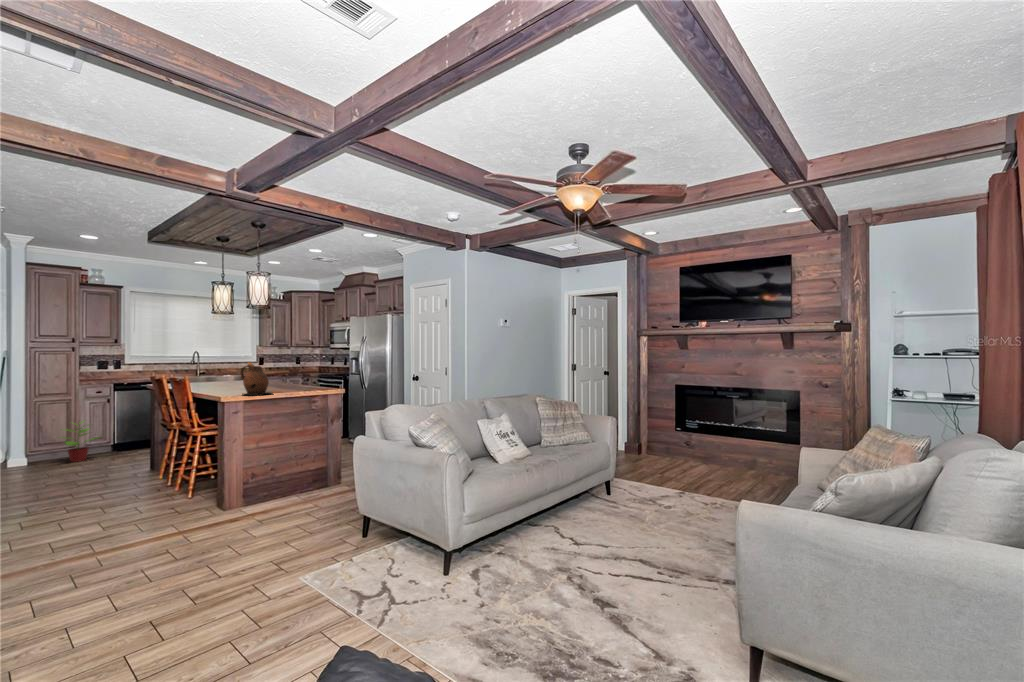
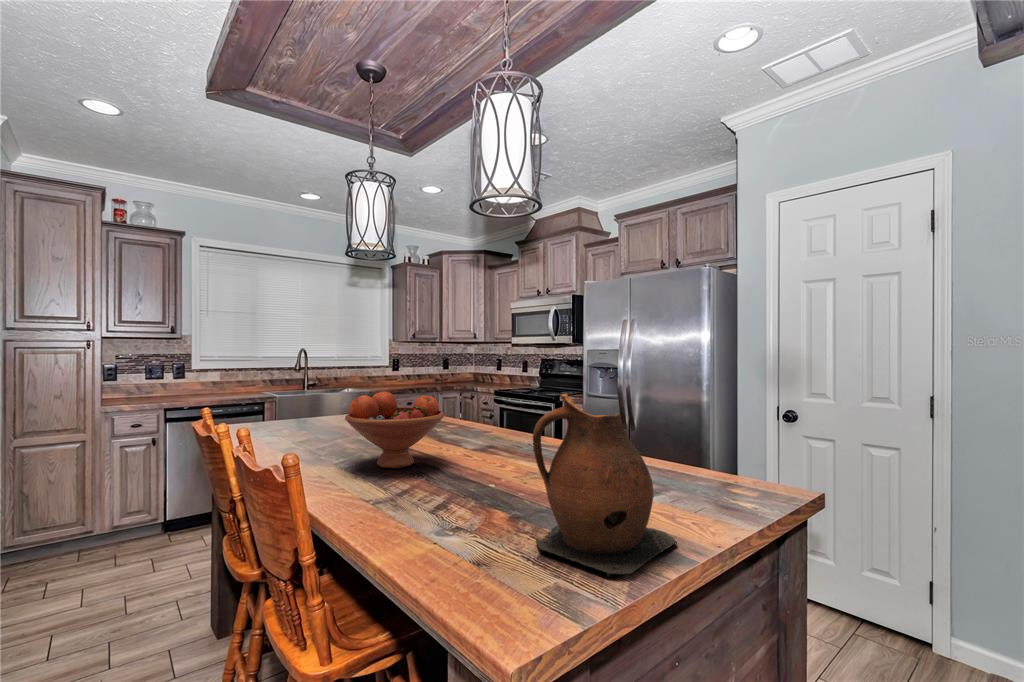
fruit bowl: none [203,366,239,389] -> present [345,391,444,468]
potted plant: present [65,421,94,462] -> none [49,481,140,570]

